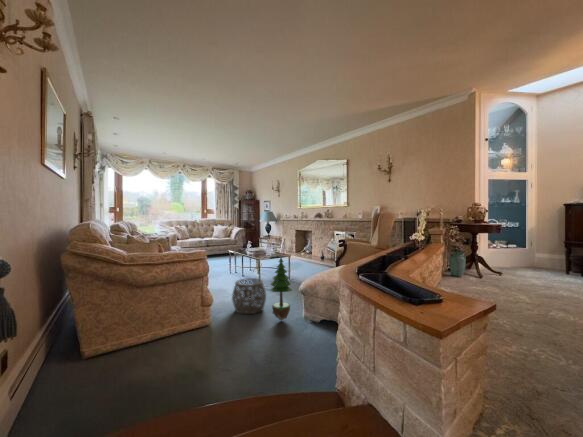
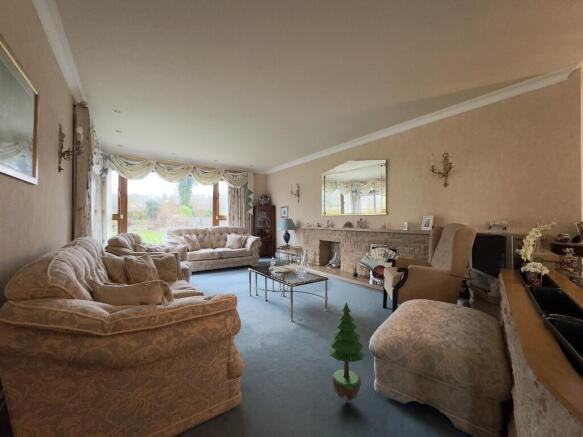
woven basket: present [232,278,266,314] -> none [266,323,316,385]

